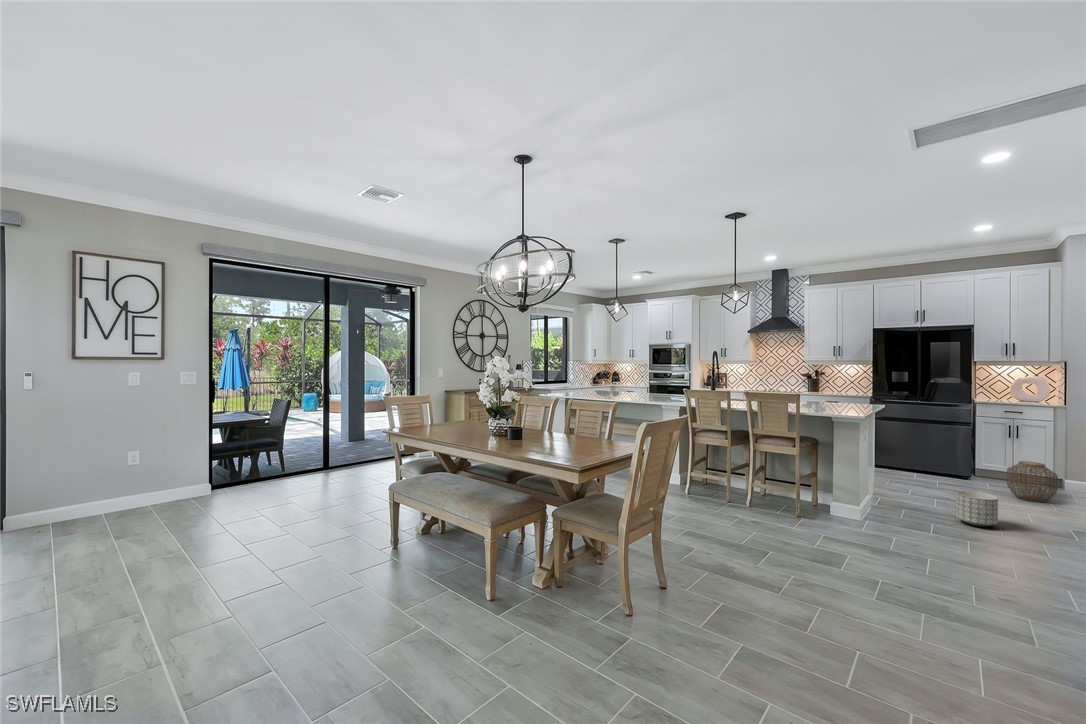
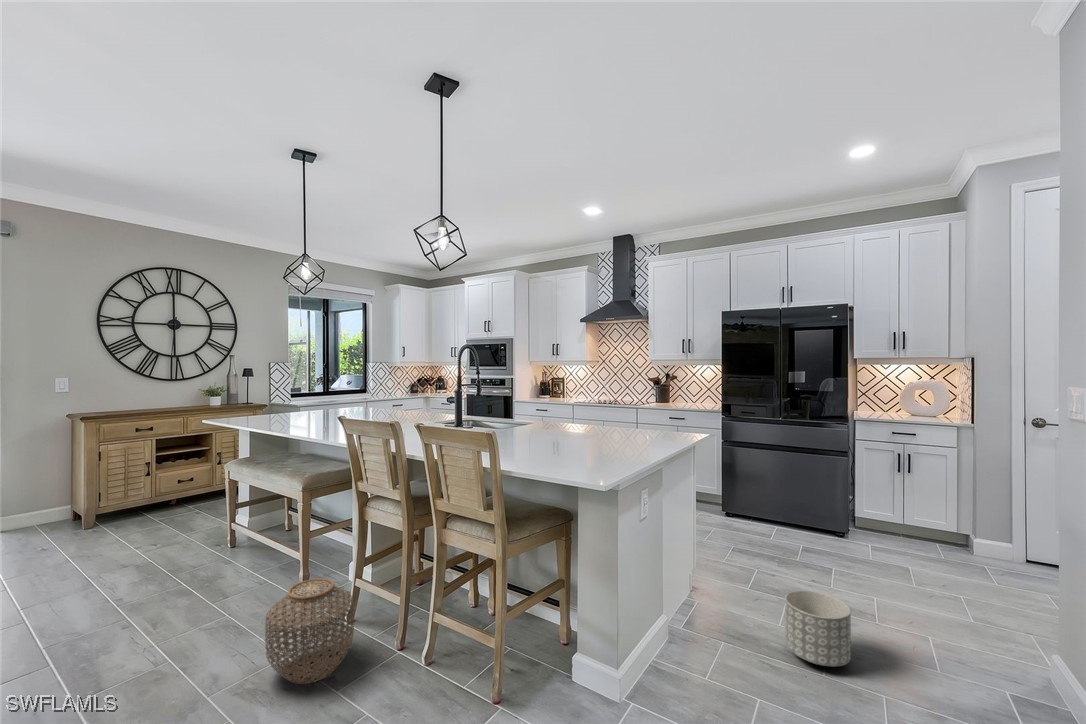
woven basket: present [1007,461,1058,502] -> present [265,578,354,684]

